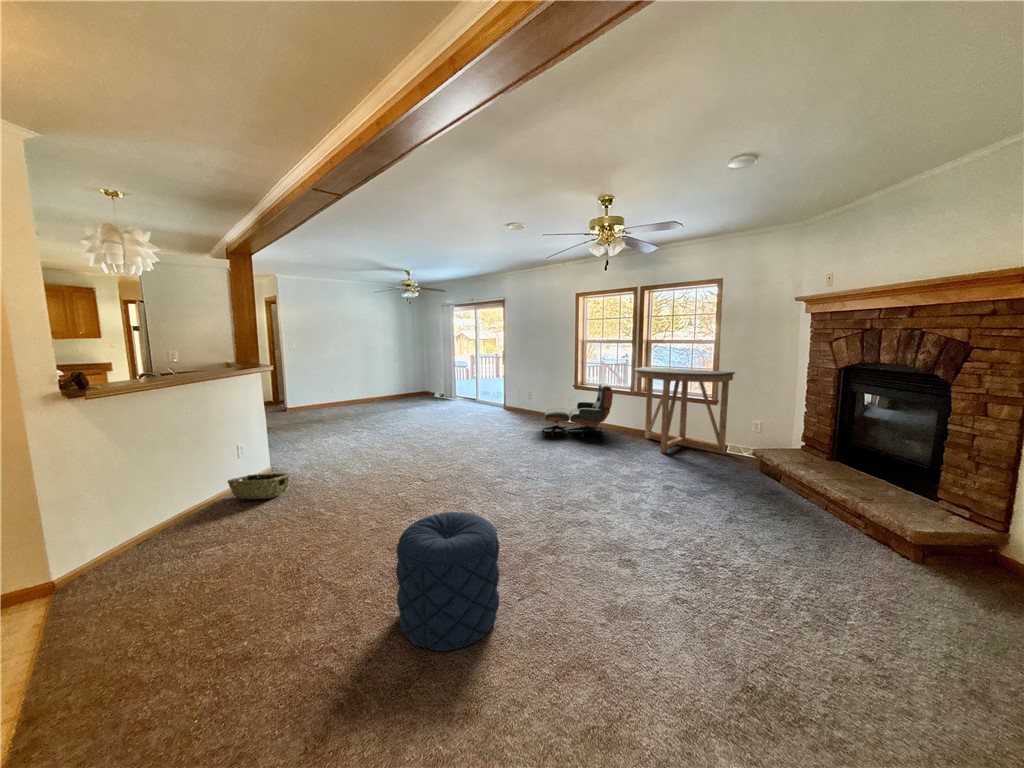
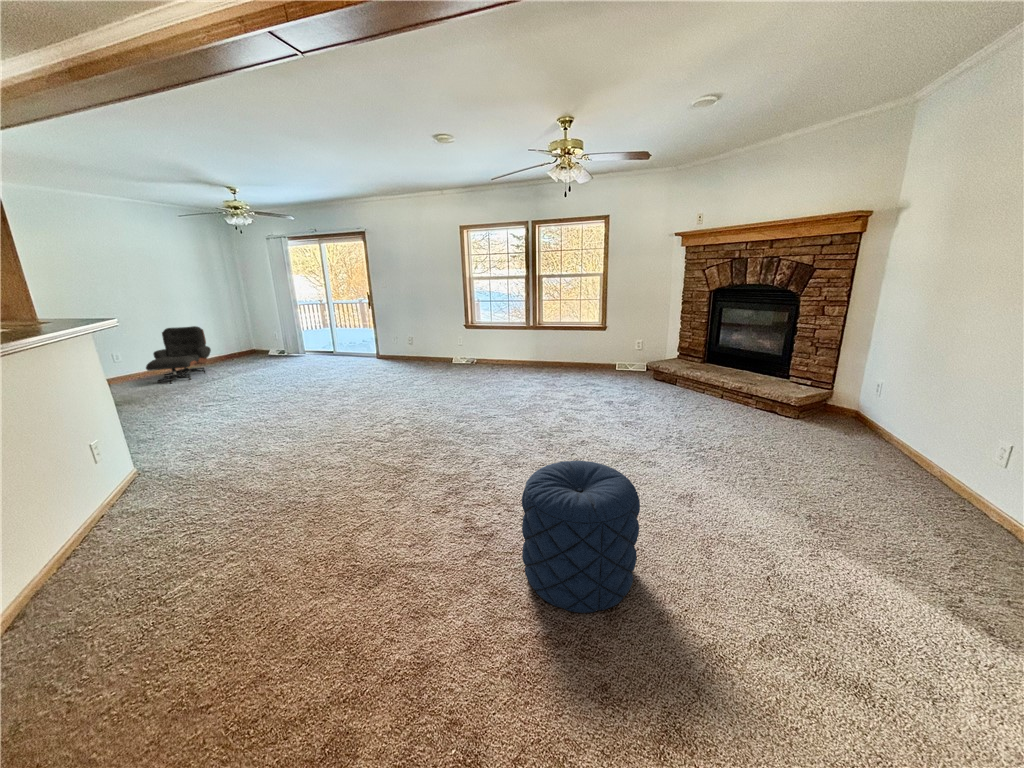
console table: present [634,367,735,454] -> none [538,300,624,379]
lounge chair: present [542,383,613,436] -> present [146,326,211,384]
woven basket: present [228,473,290,499] -> none [67,485,184,544]

